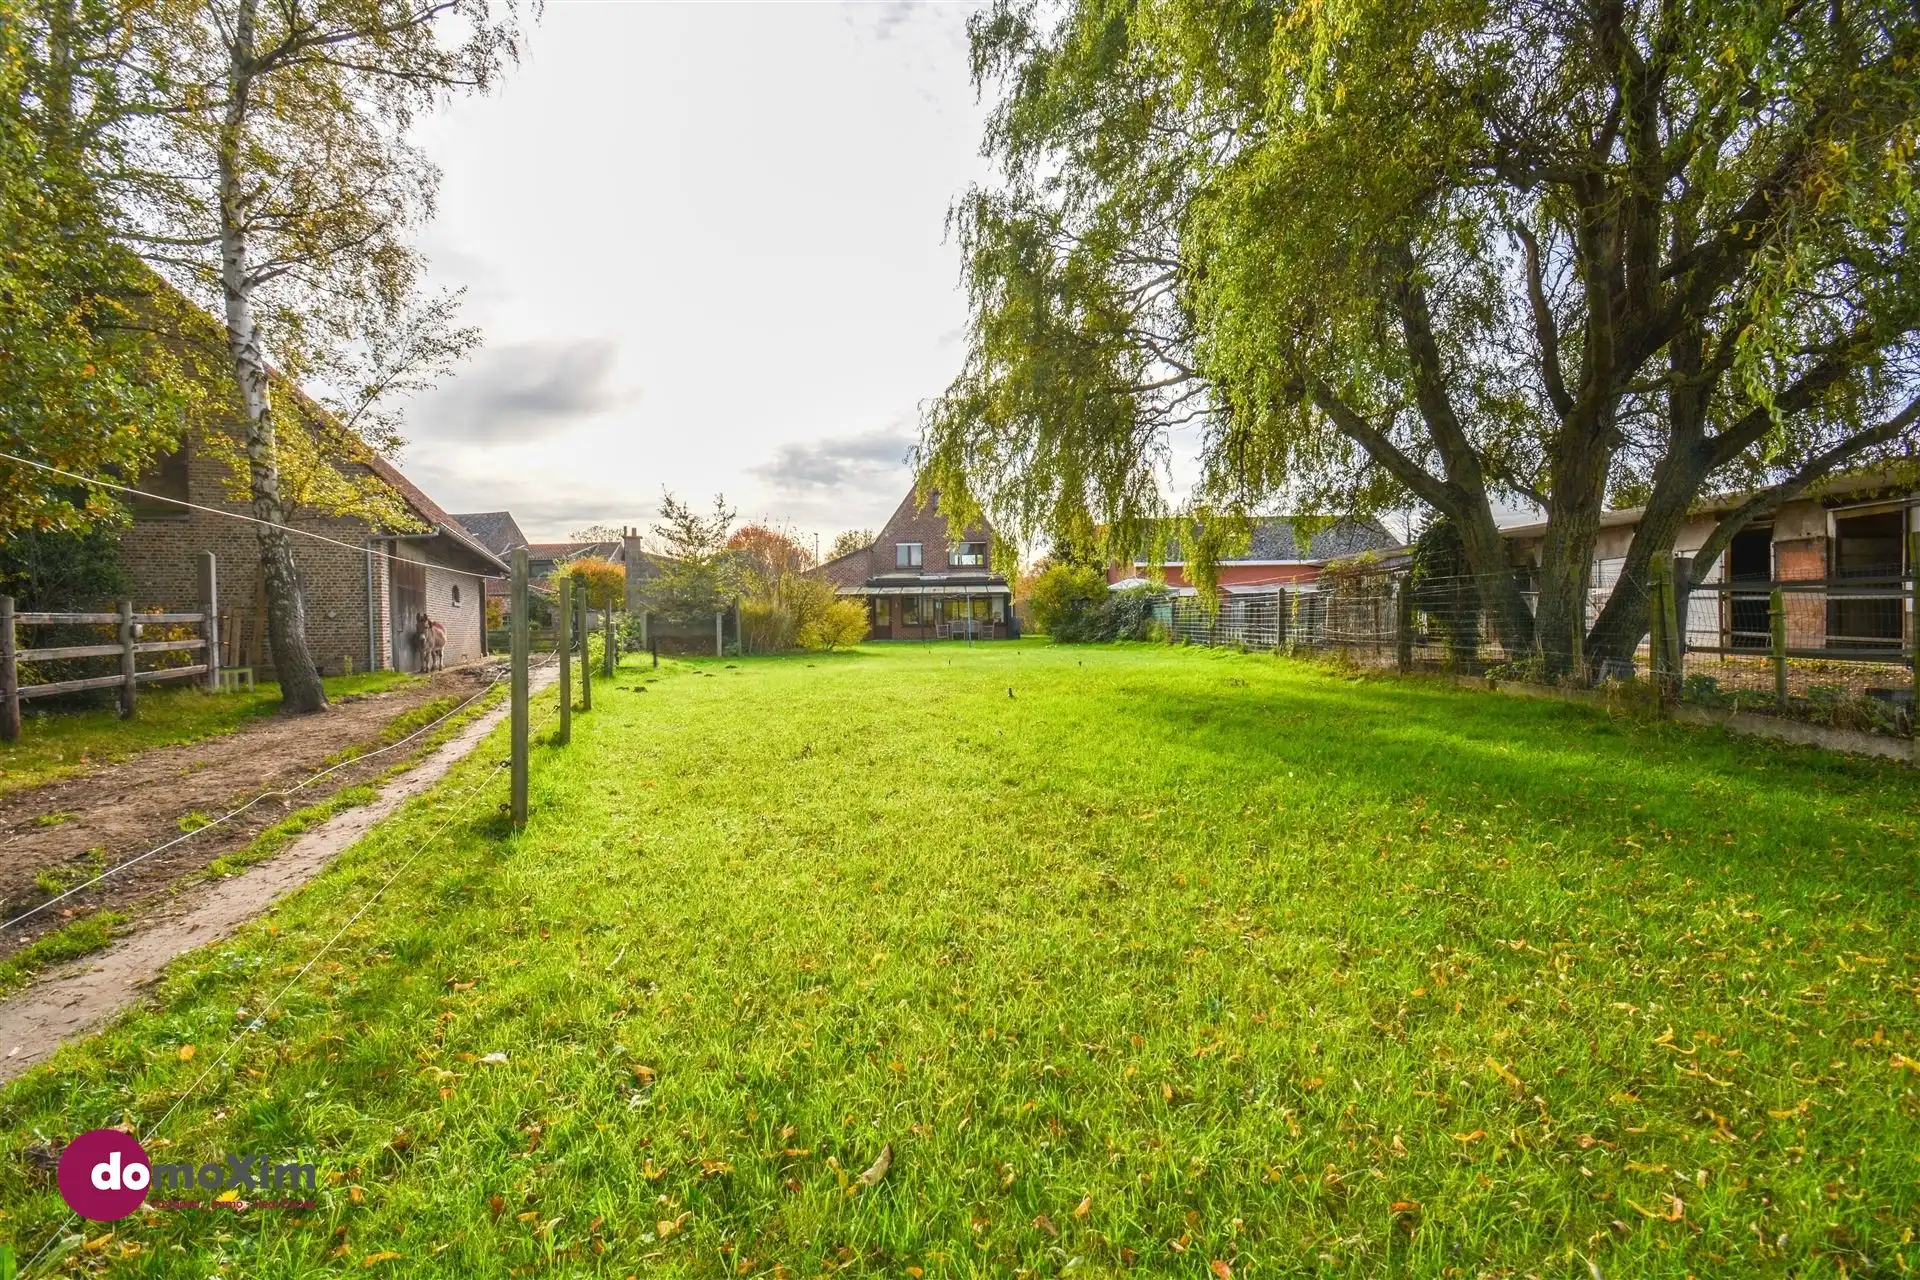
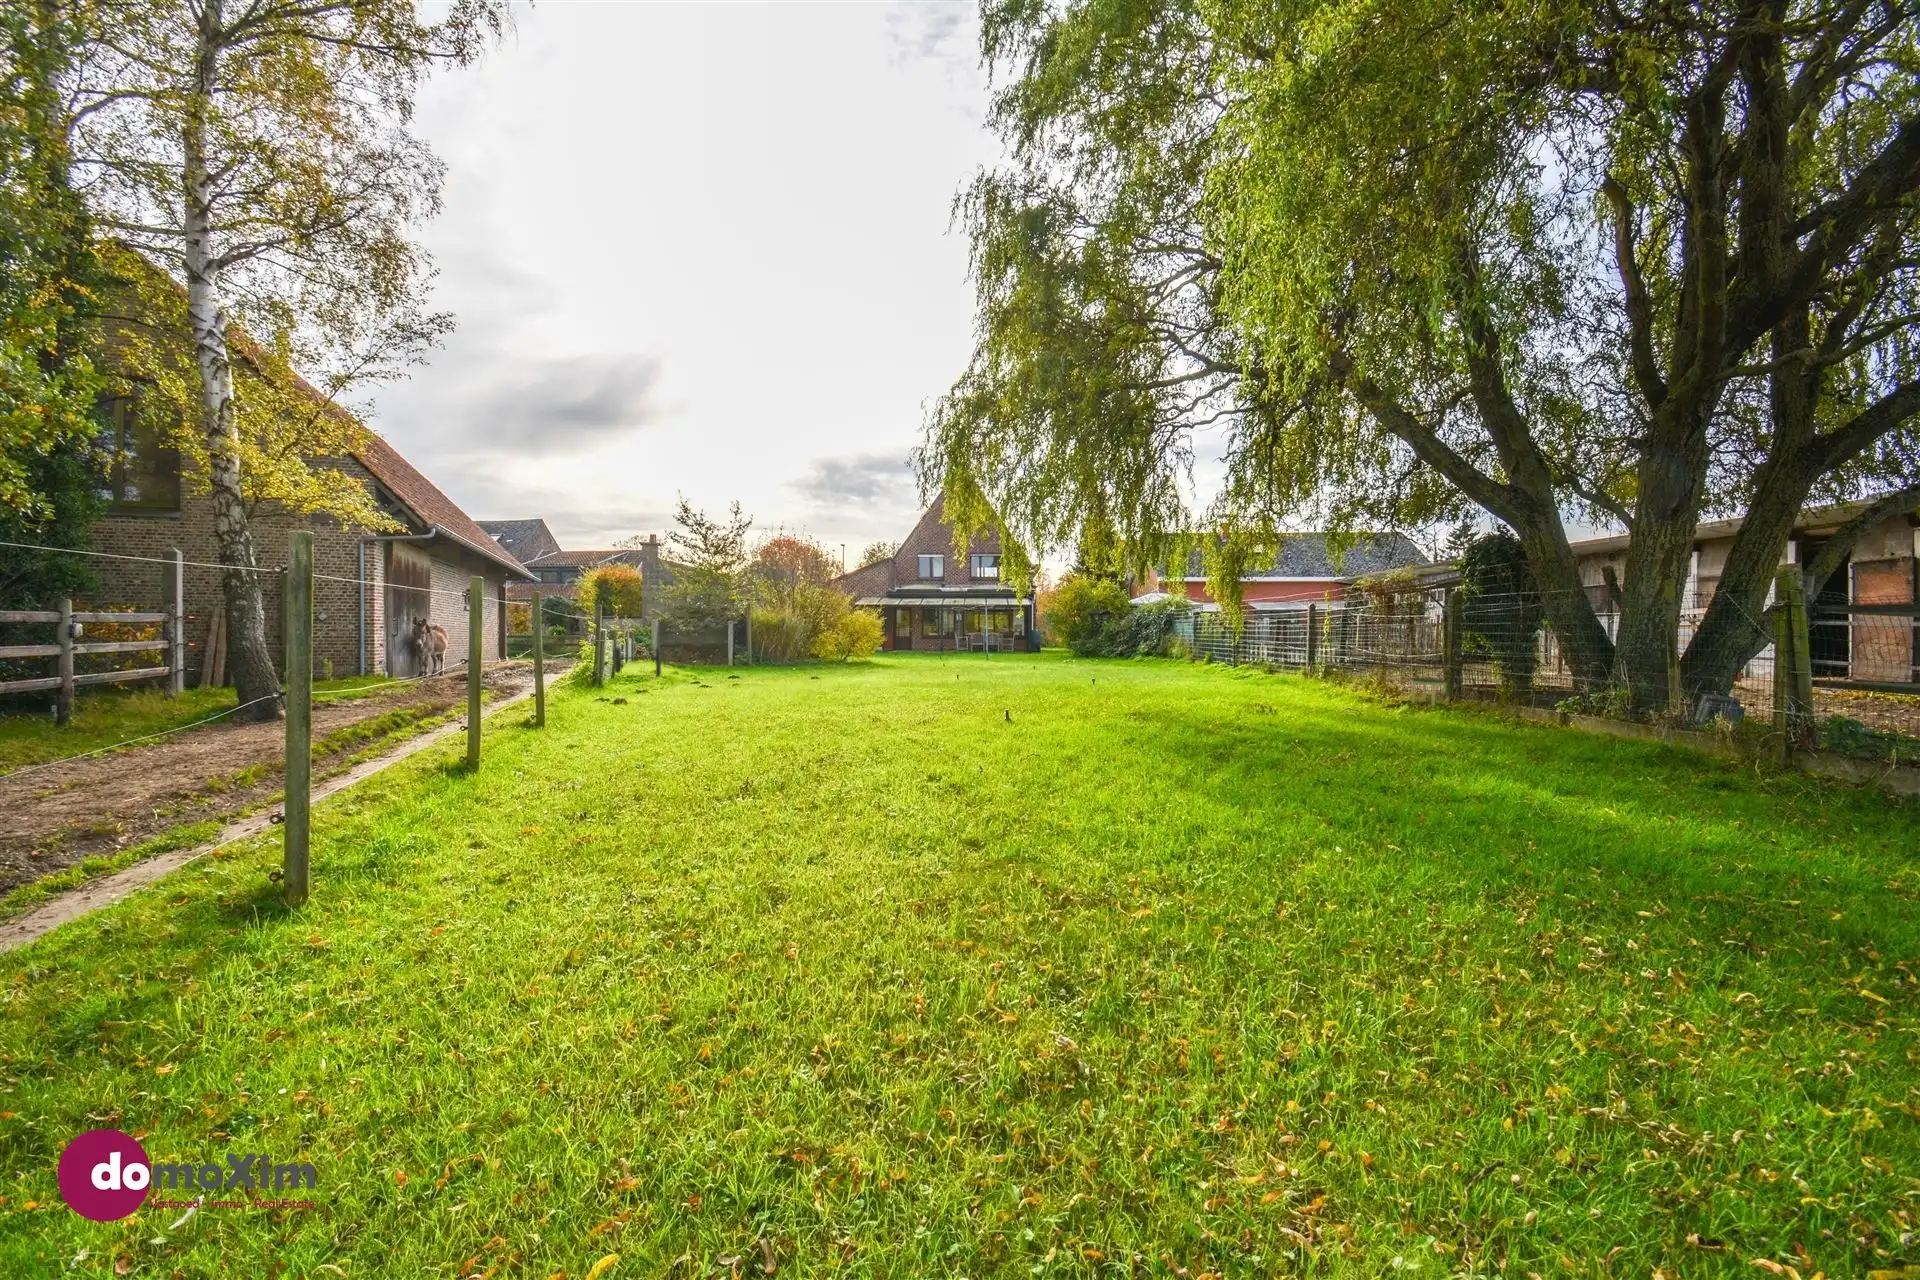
round table: present [211,666,253,694] -> present [1412,678,1447,705]

